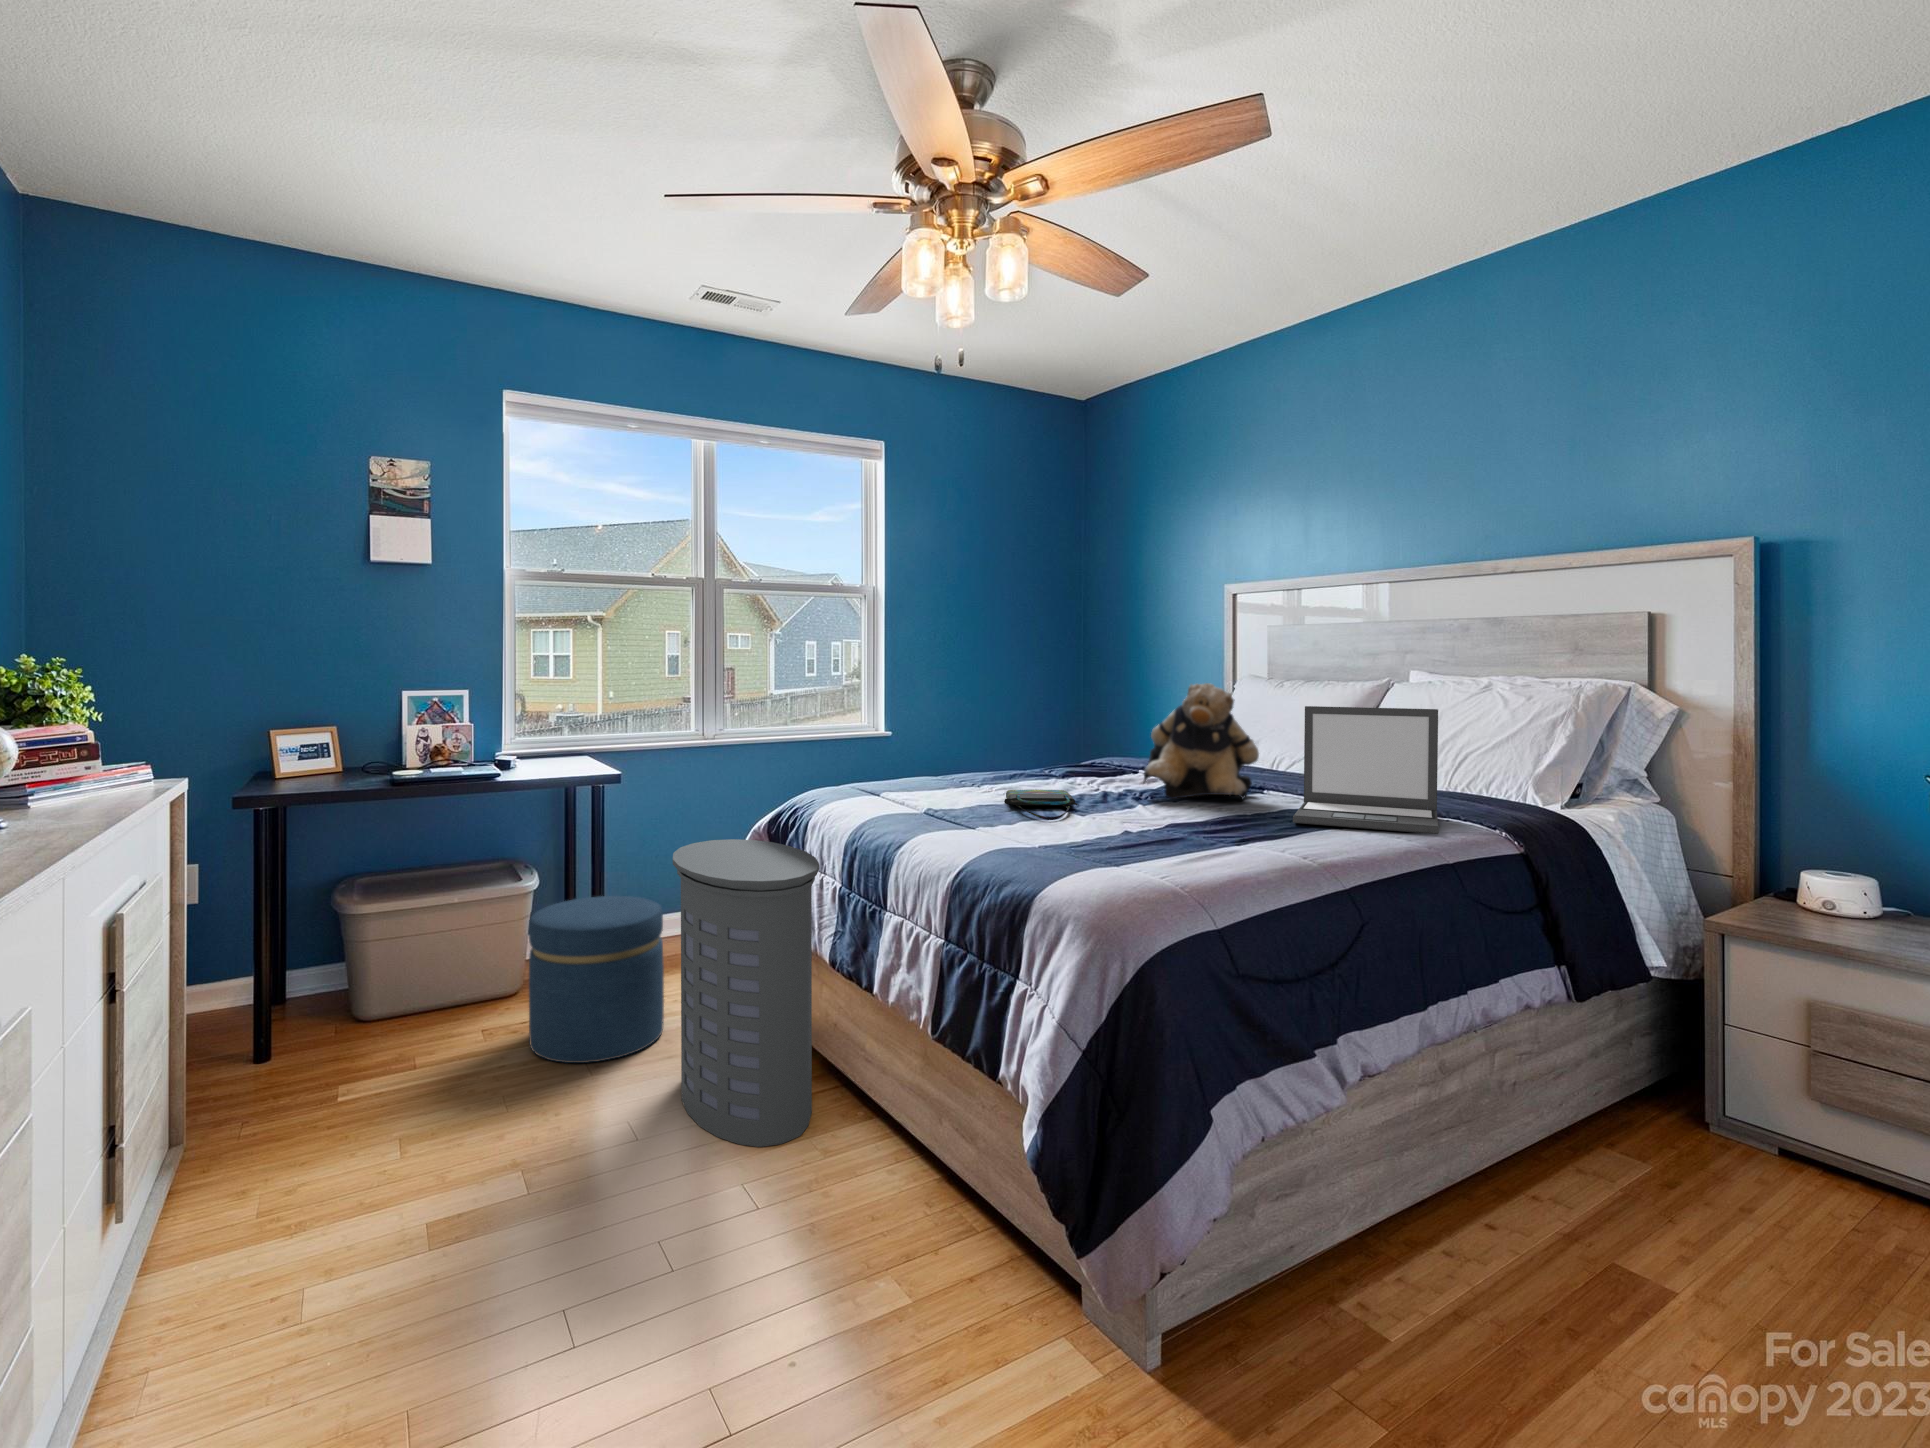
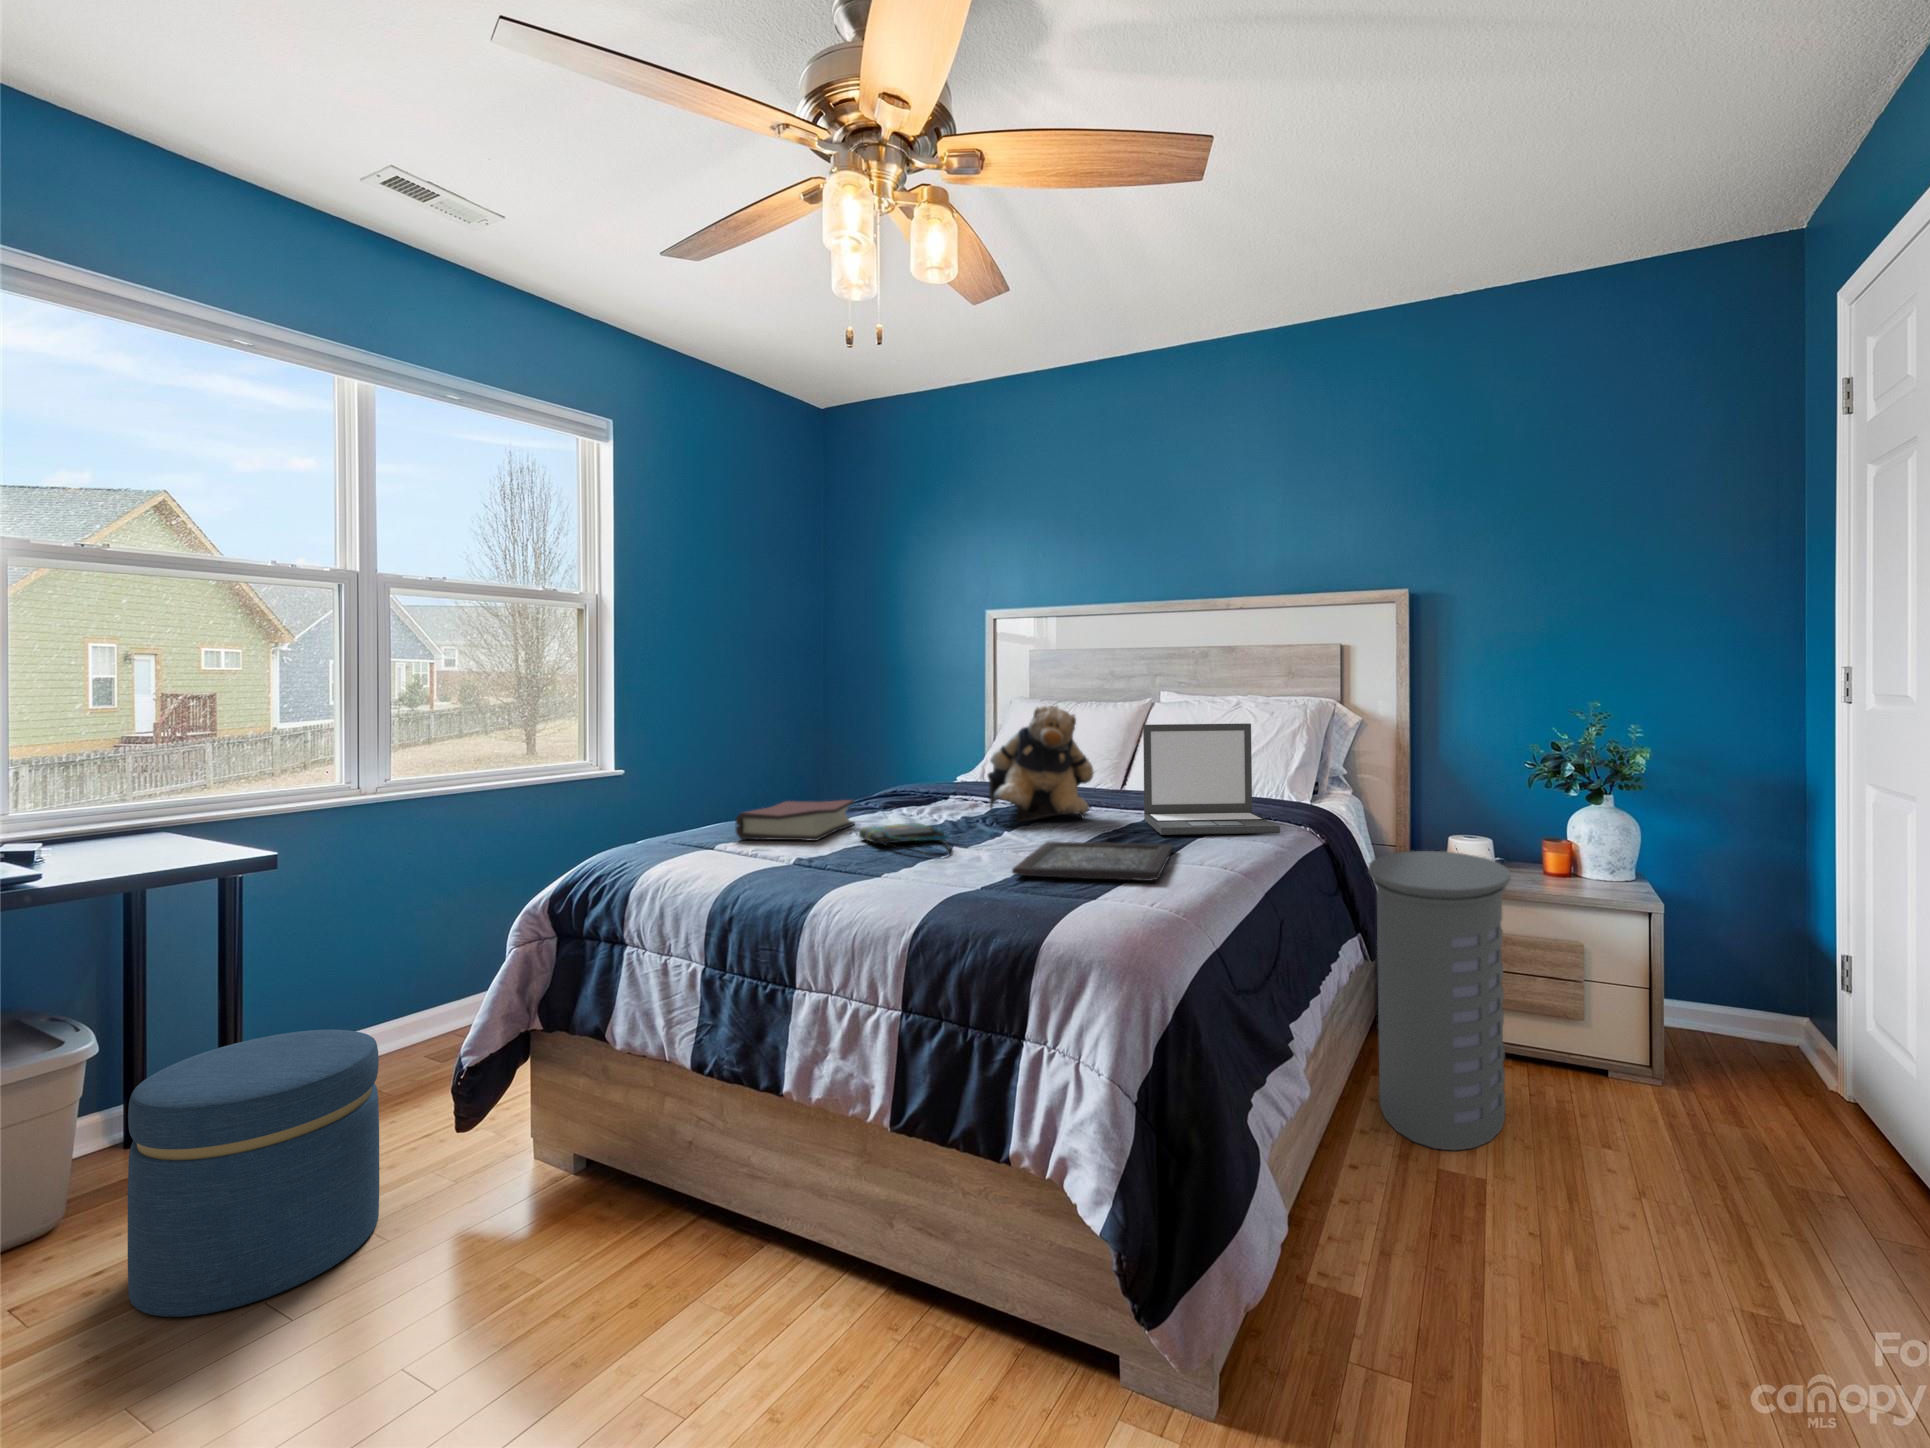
hardback book: none [912,763,1023,798] -> present [736,800,854,841]
tray: none [1081,817,1279,860] -> present [1012,842,1173,881]
laundry hamper: present [673,839,819,1147] -> present [1368,851,1511,1150]

